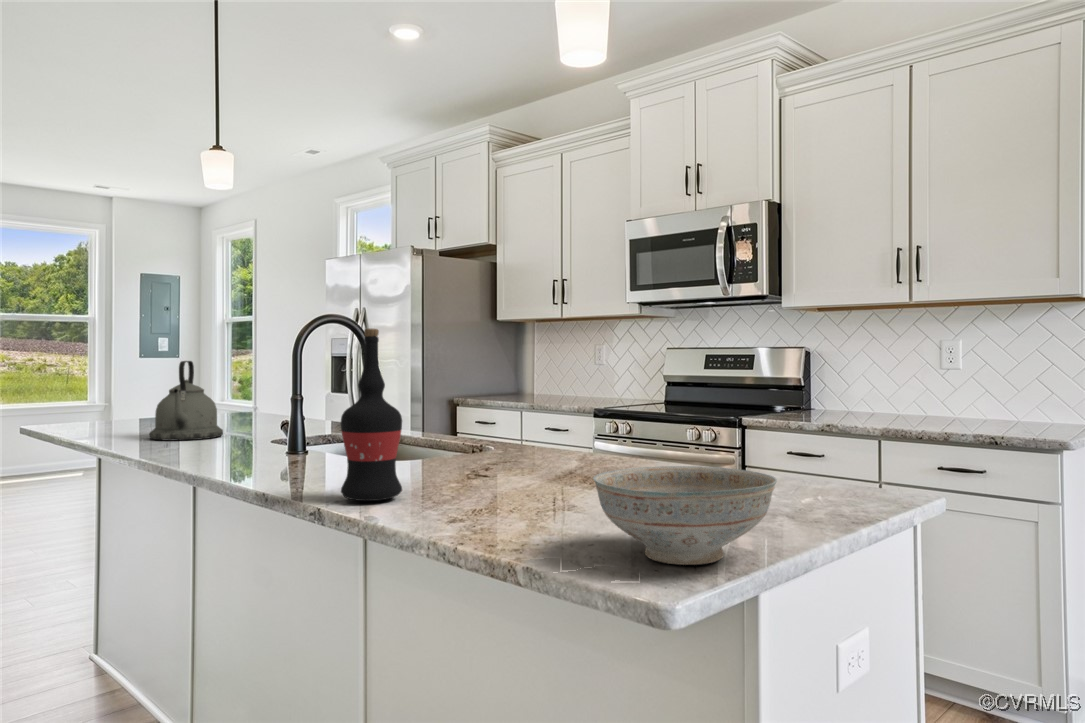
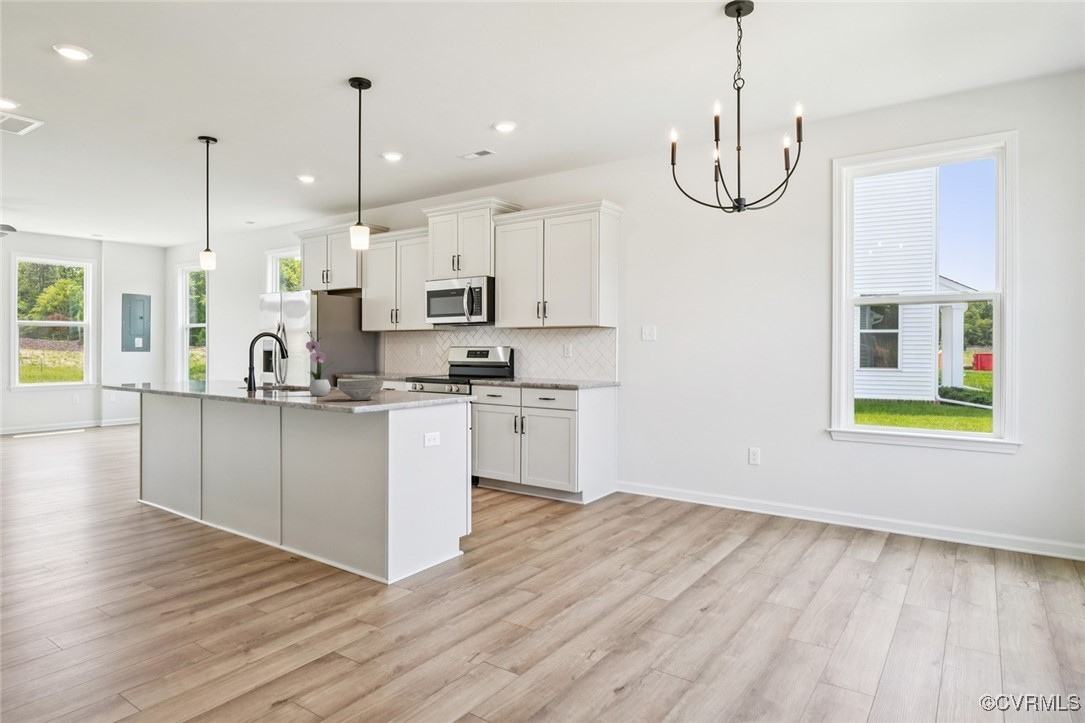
flower arrangement: none [451,298,526,503] -> present [306,332,331,396]
wine bottle: present [341,329,402,501] -> none [269,341,291,396]
kettle: present [149,361,223,441] -> none [175,352,211,389]

